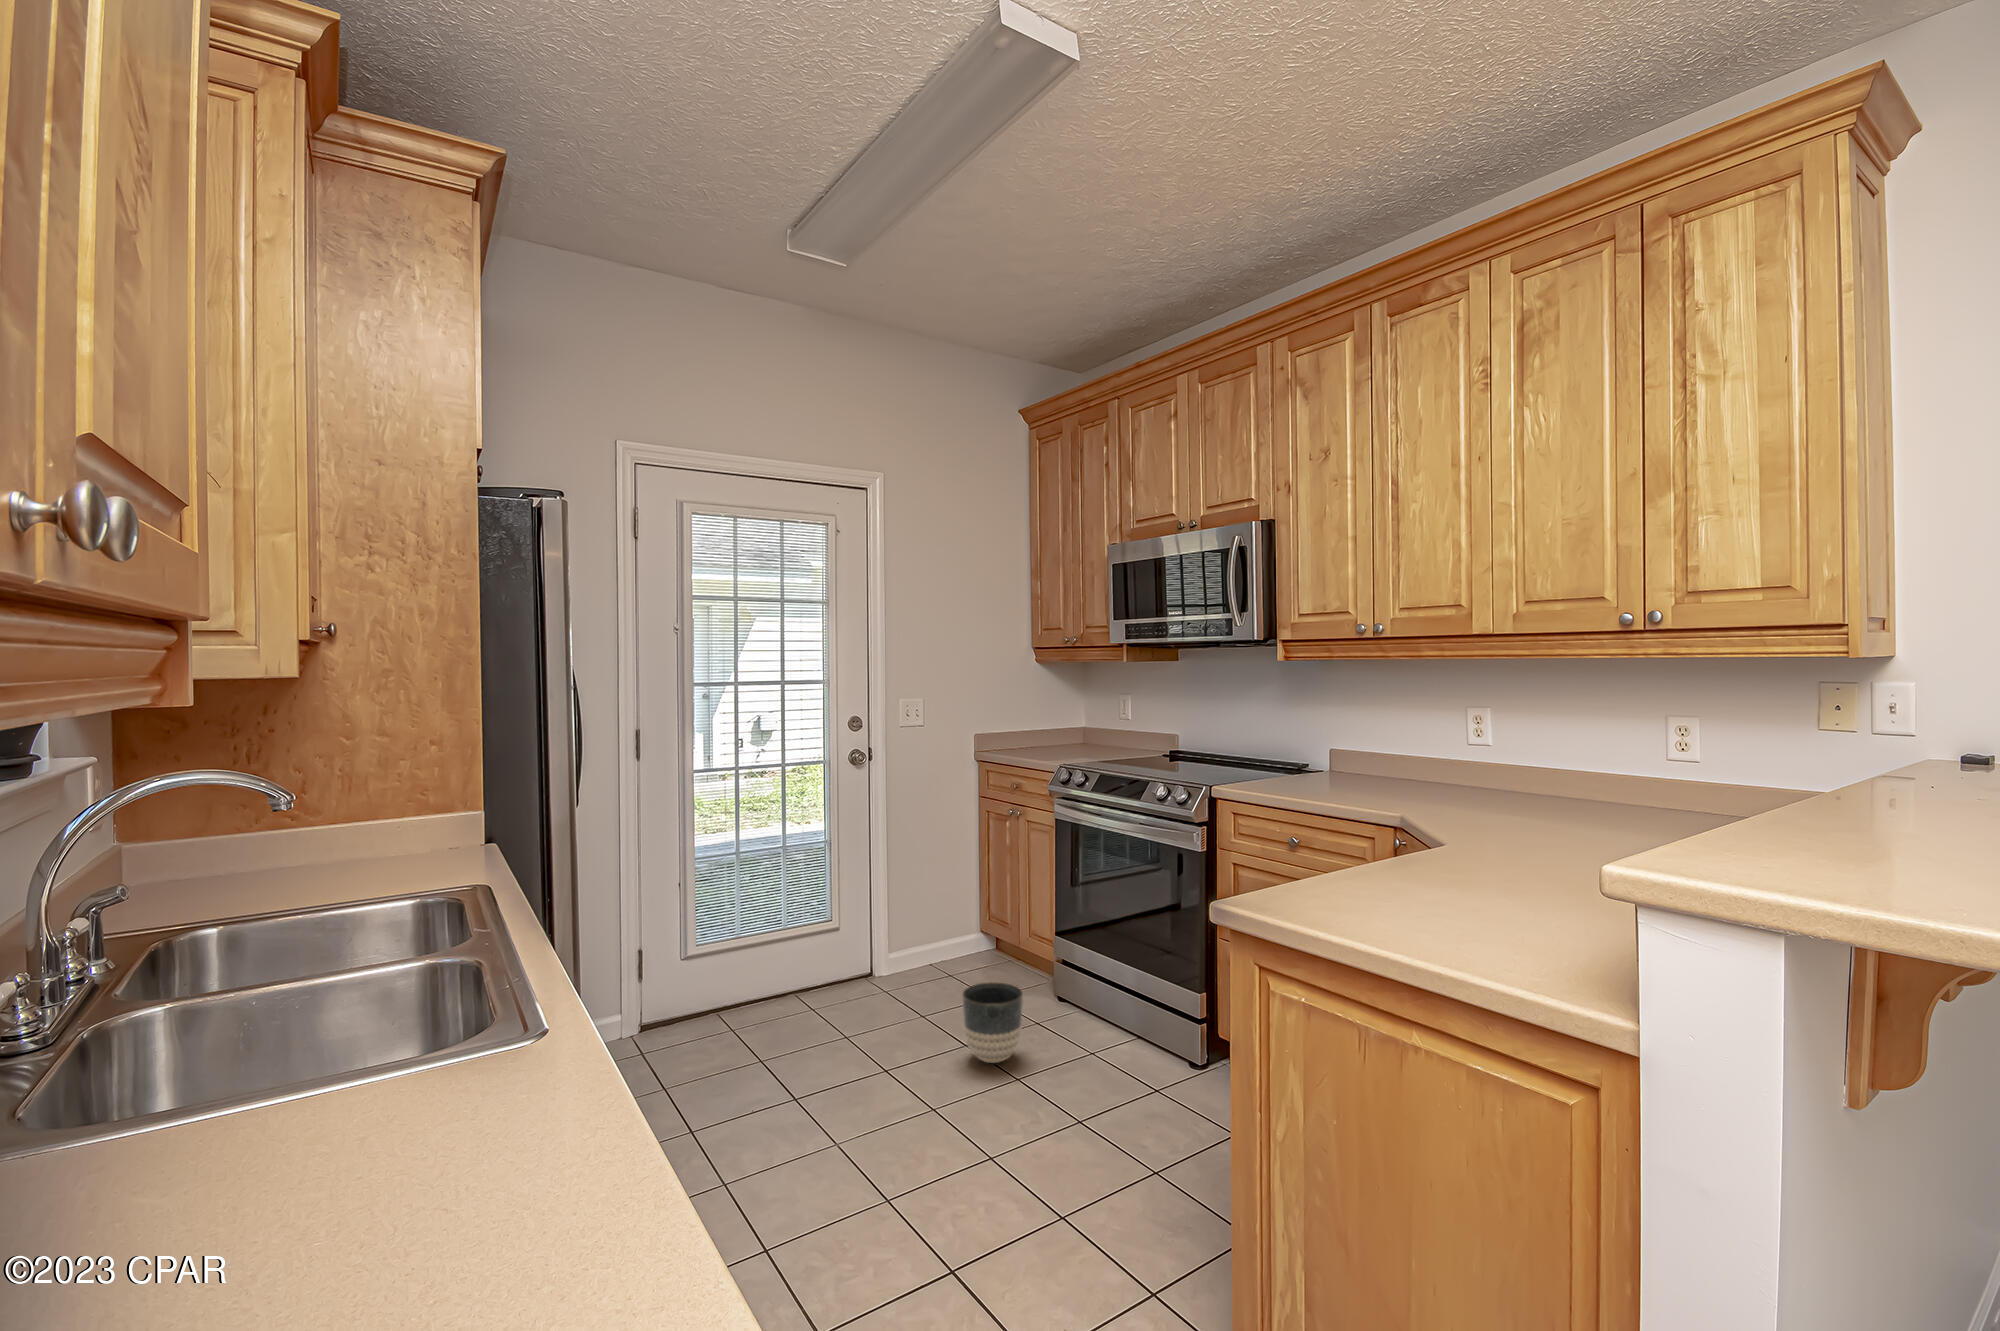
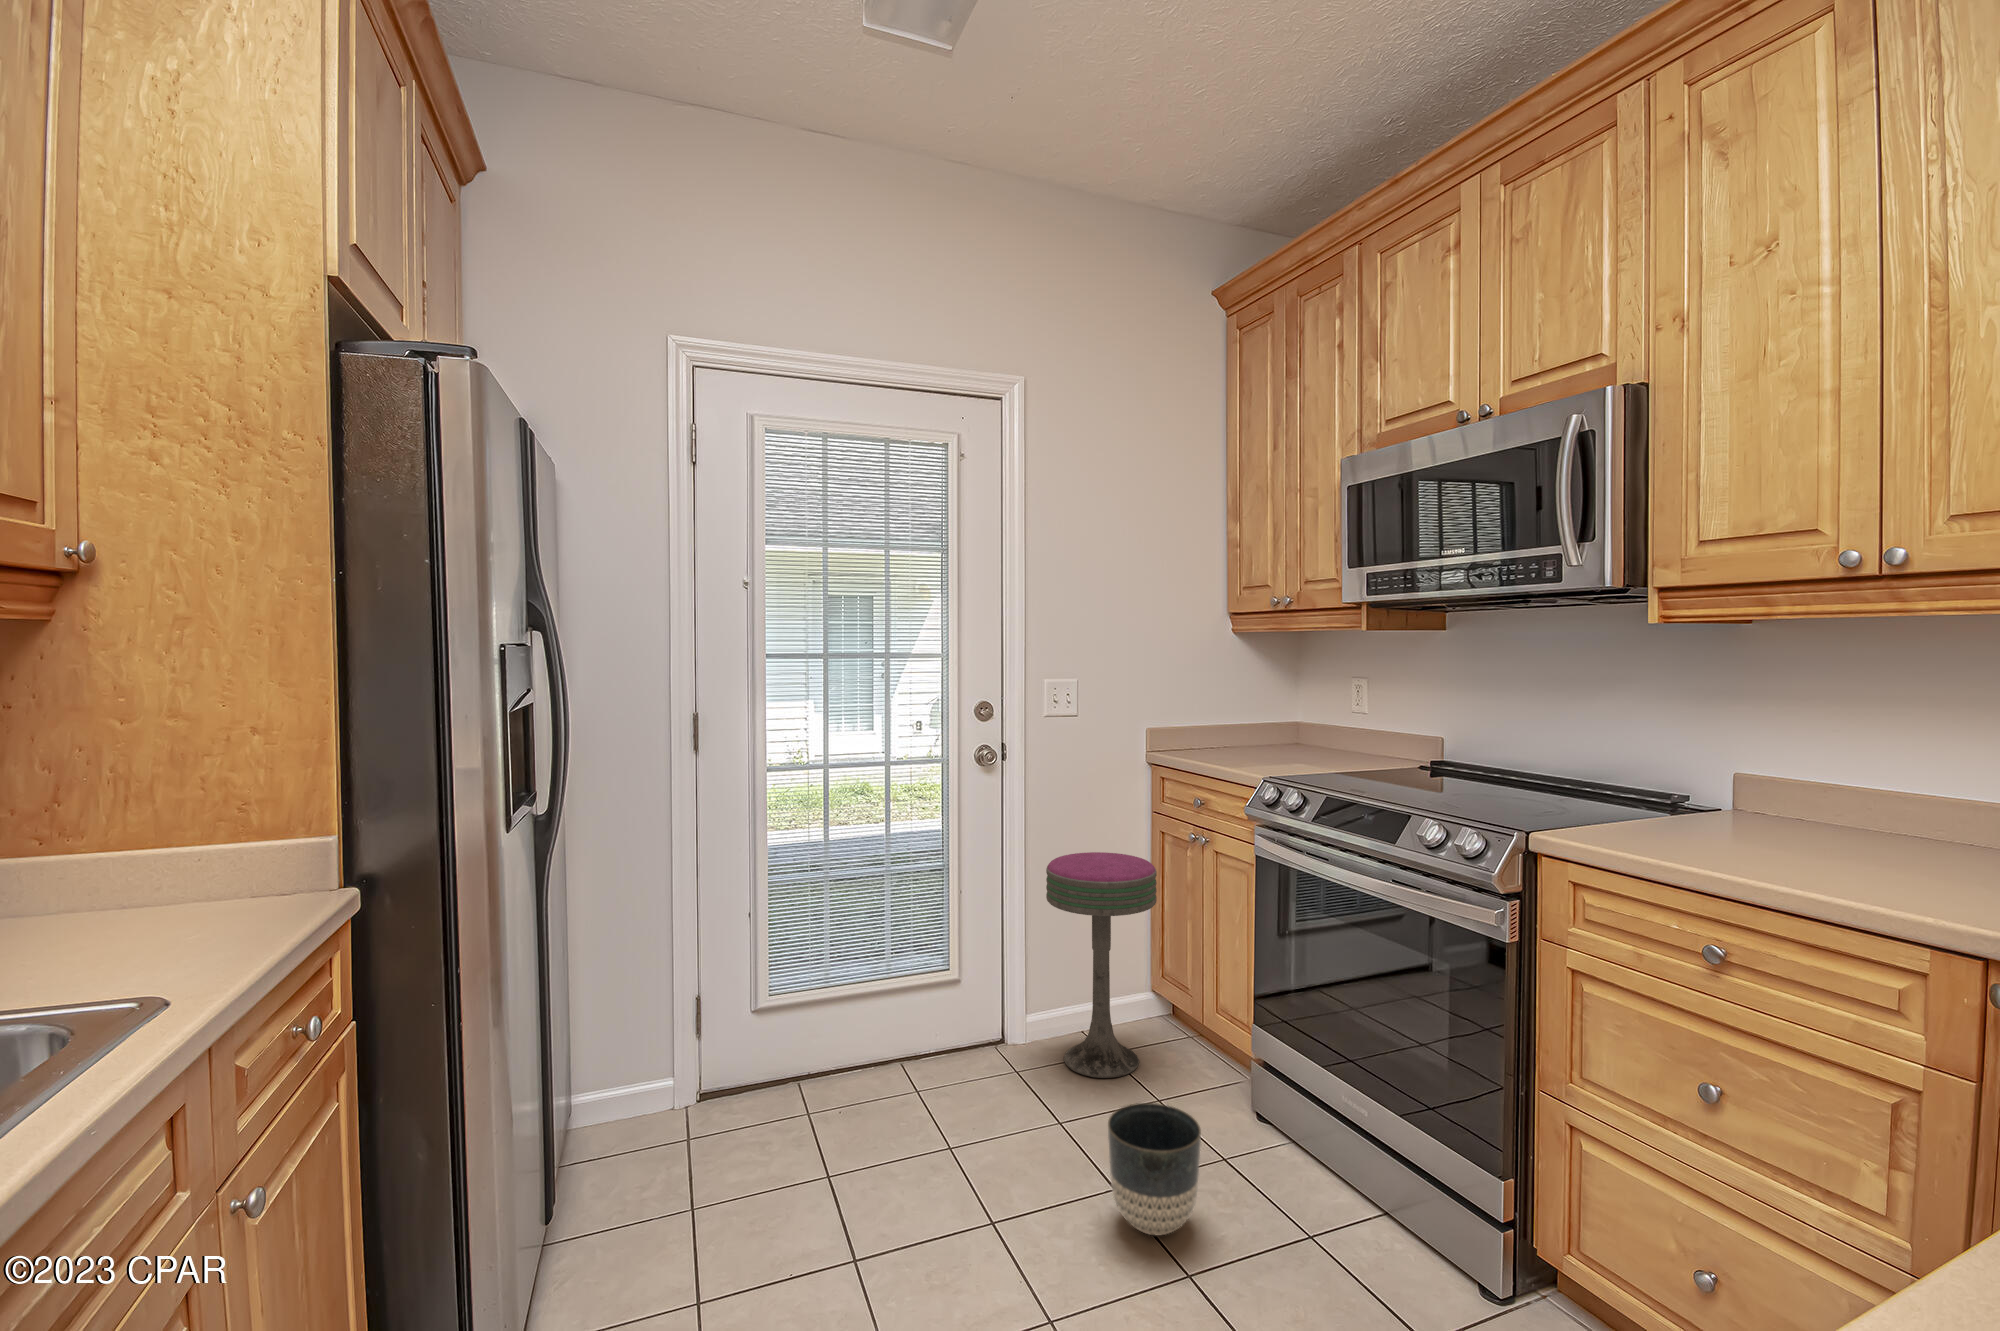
bar stool: none [905,827,986,989] -> present [1046,852,1157,1078]

